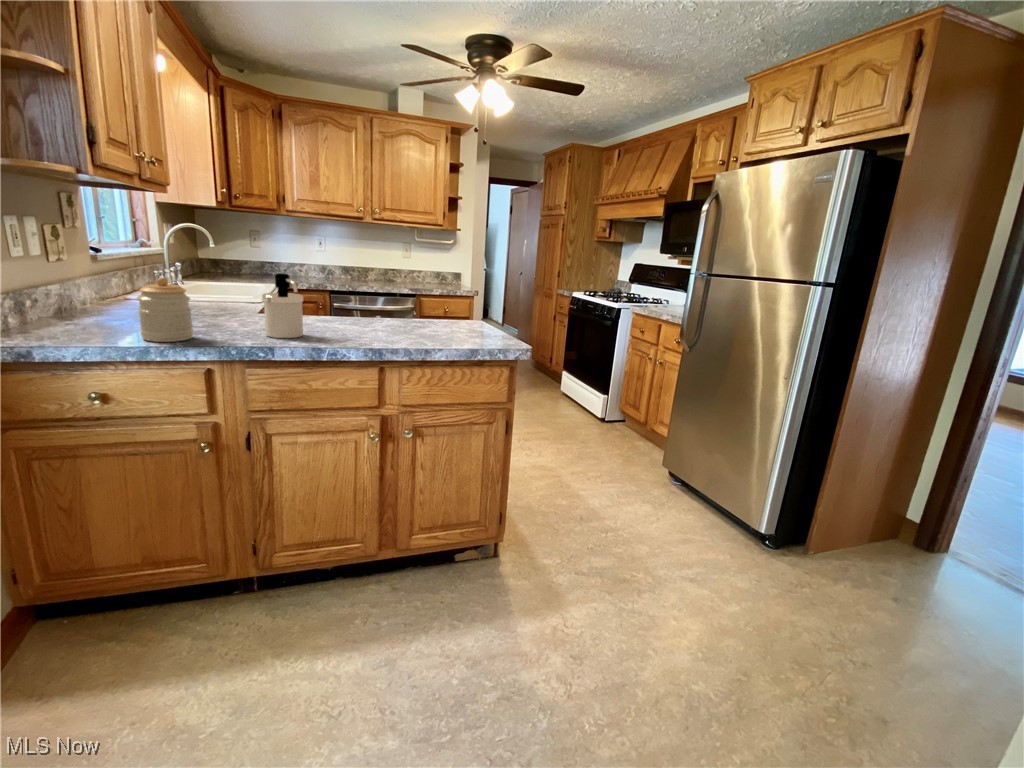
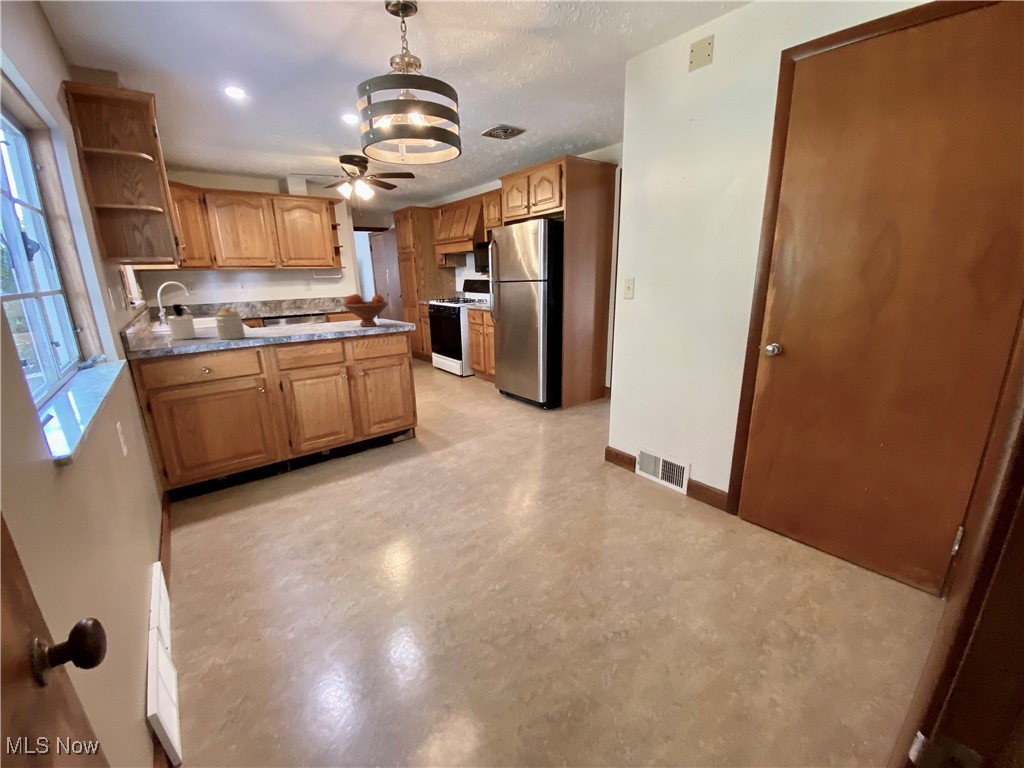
soap dispenser: present [262,273,304,338] -> present [167,304,196,340]
fruit bowl: none [399,275,484,342] -> present [344,294,388,327]

